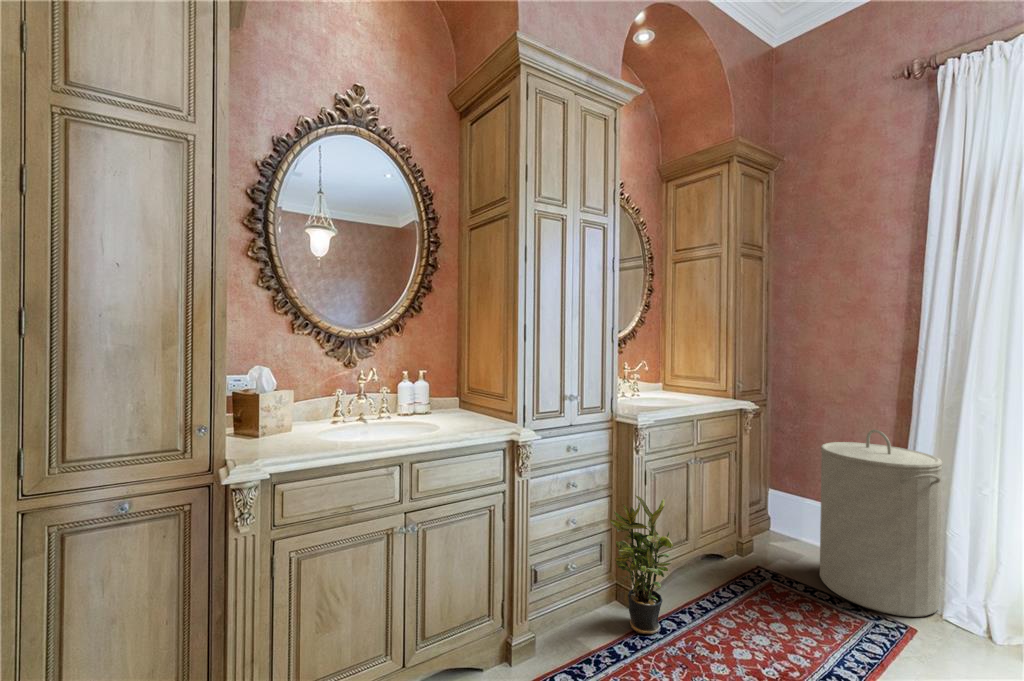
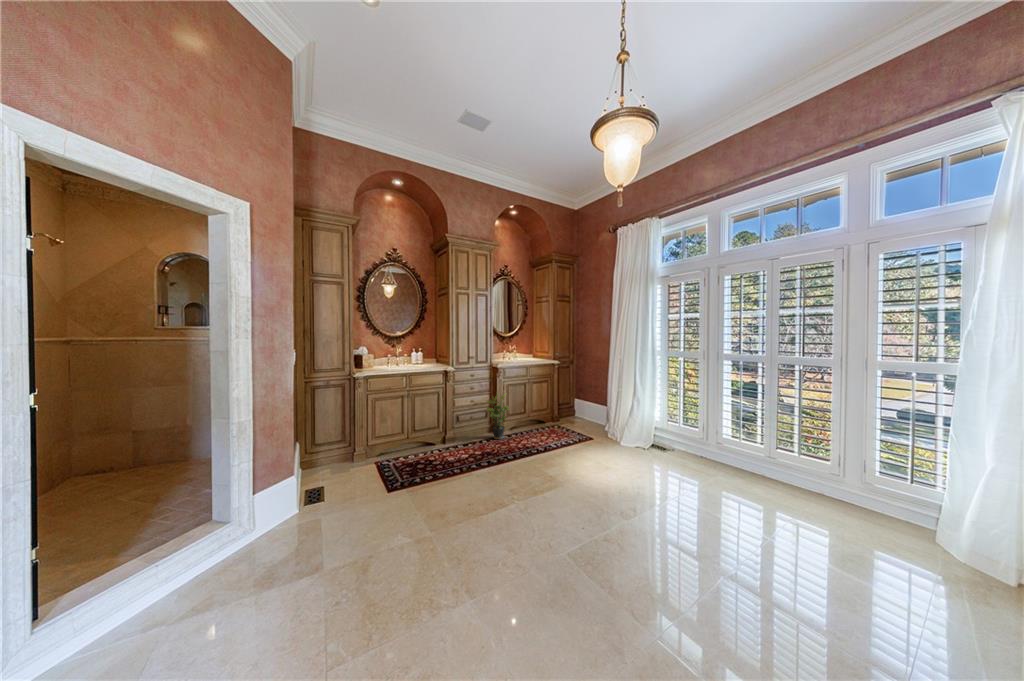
laundry hamper: present [820,430,942,617] -> none [577,369,615,436]

